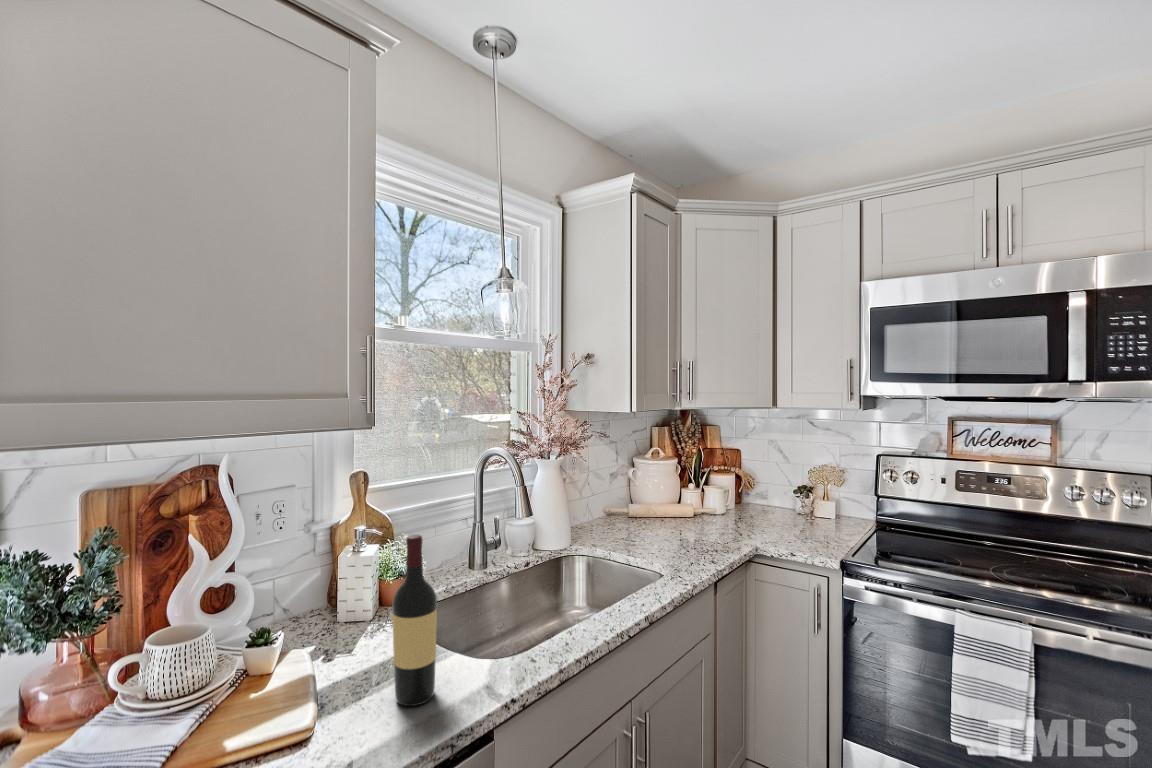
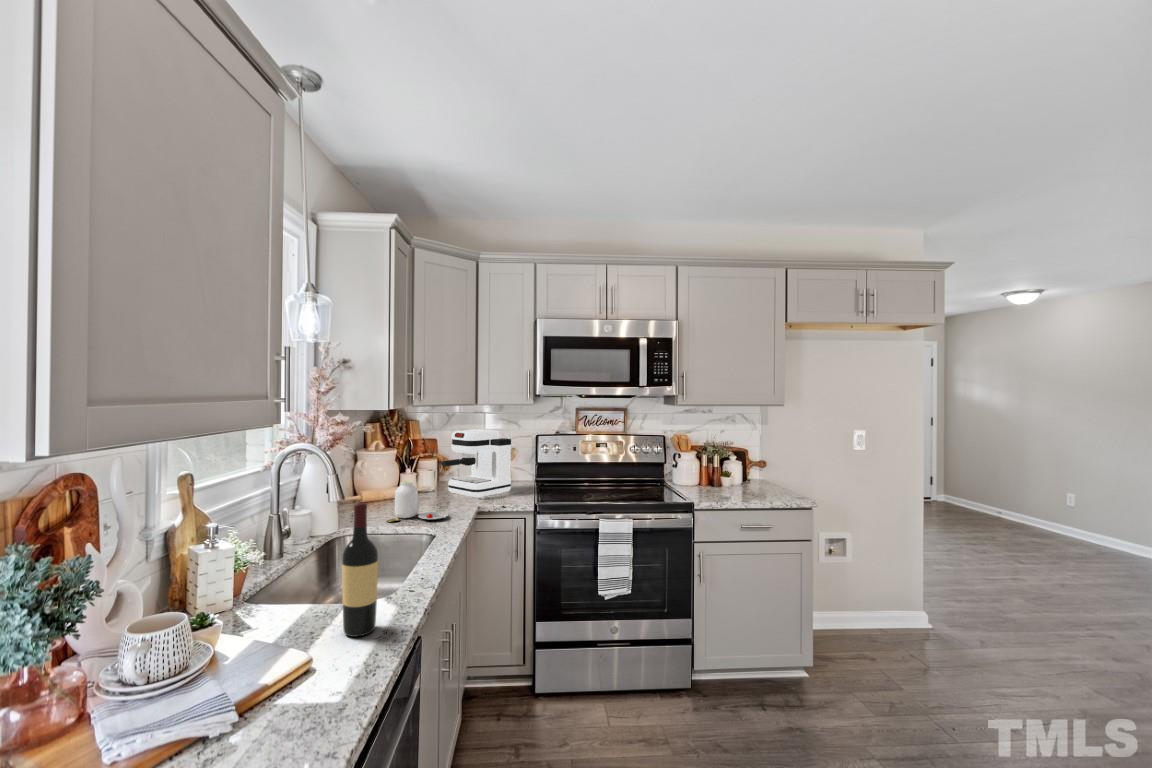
coffee maker: none [722,441,821,535] -> present [442,429,511,498]
jar: none [628,500,699,556] -> present [387,481,448,522]

